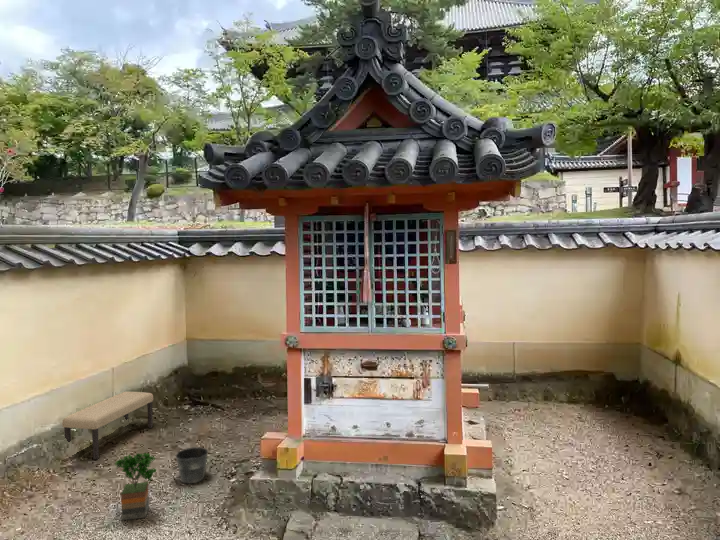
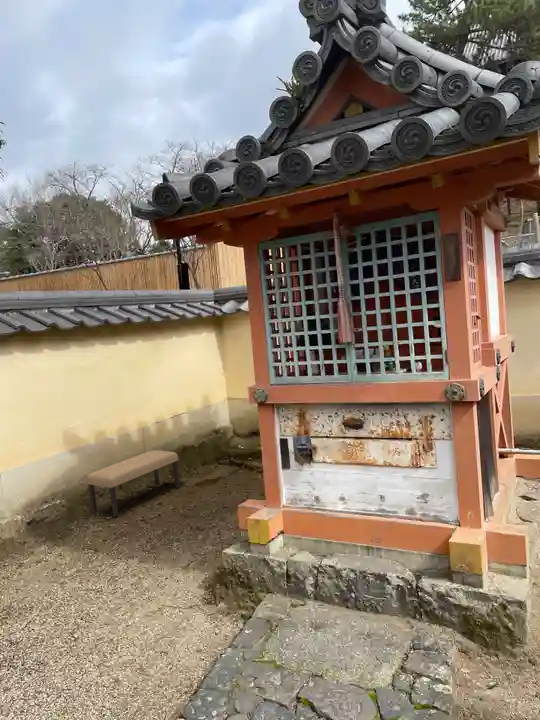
bucket: present [174,447,208,483] -> none [170,511,205,549]
potted tree: present [115,453,156,520] -> none [98,514,140,583]

